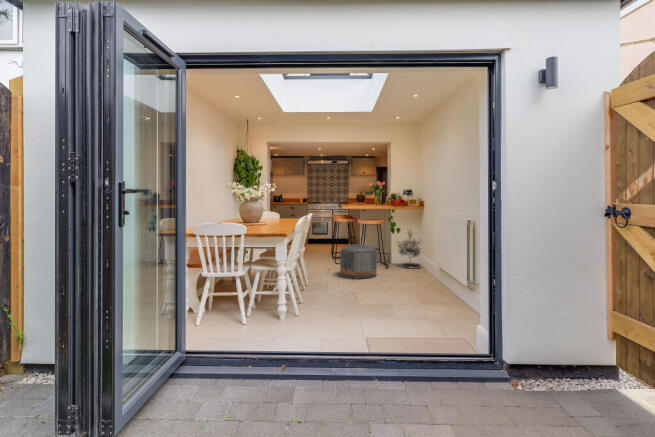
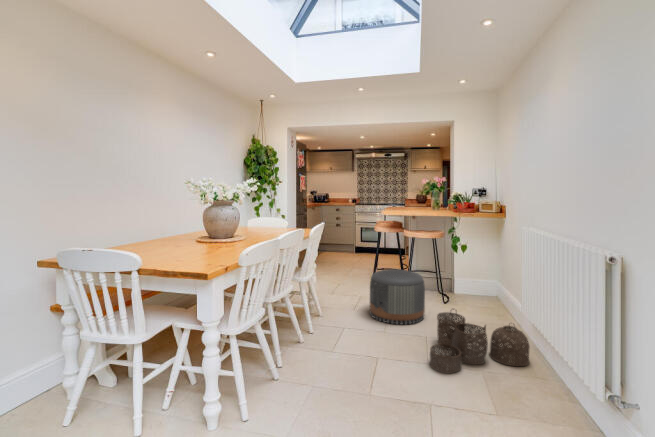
potted tree: present [398,231,421,269] -> none [459,245,502,308]
woven basket: none [386,263,439,294] -> present [430,309,530,373]

